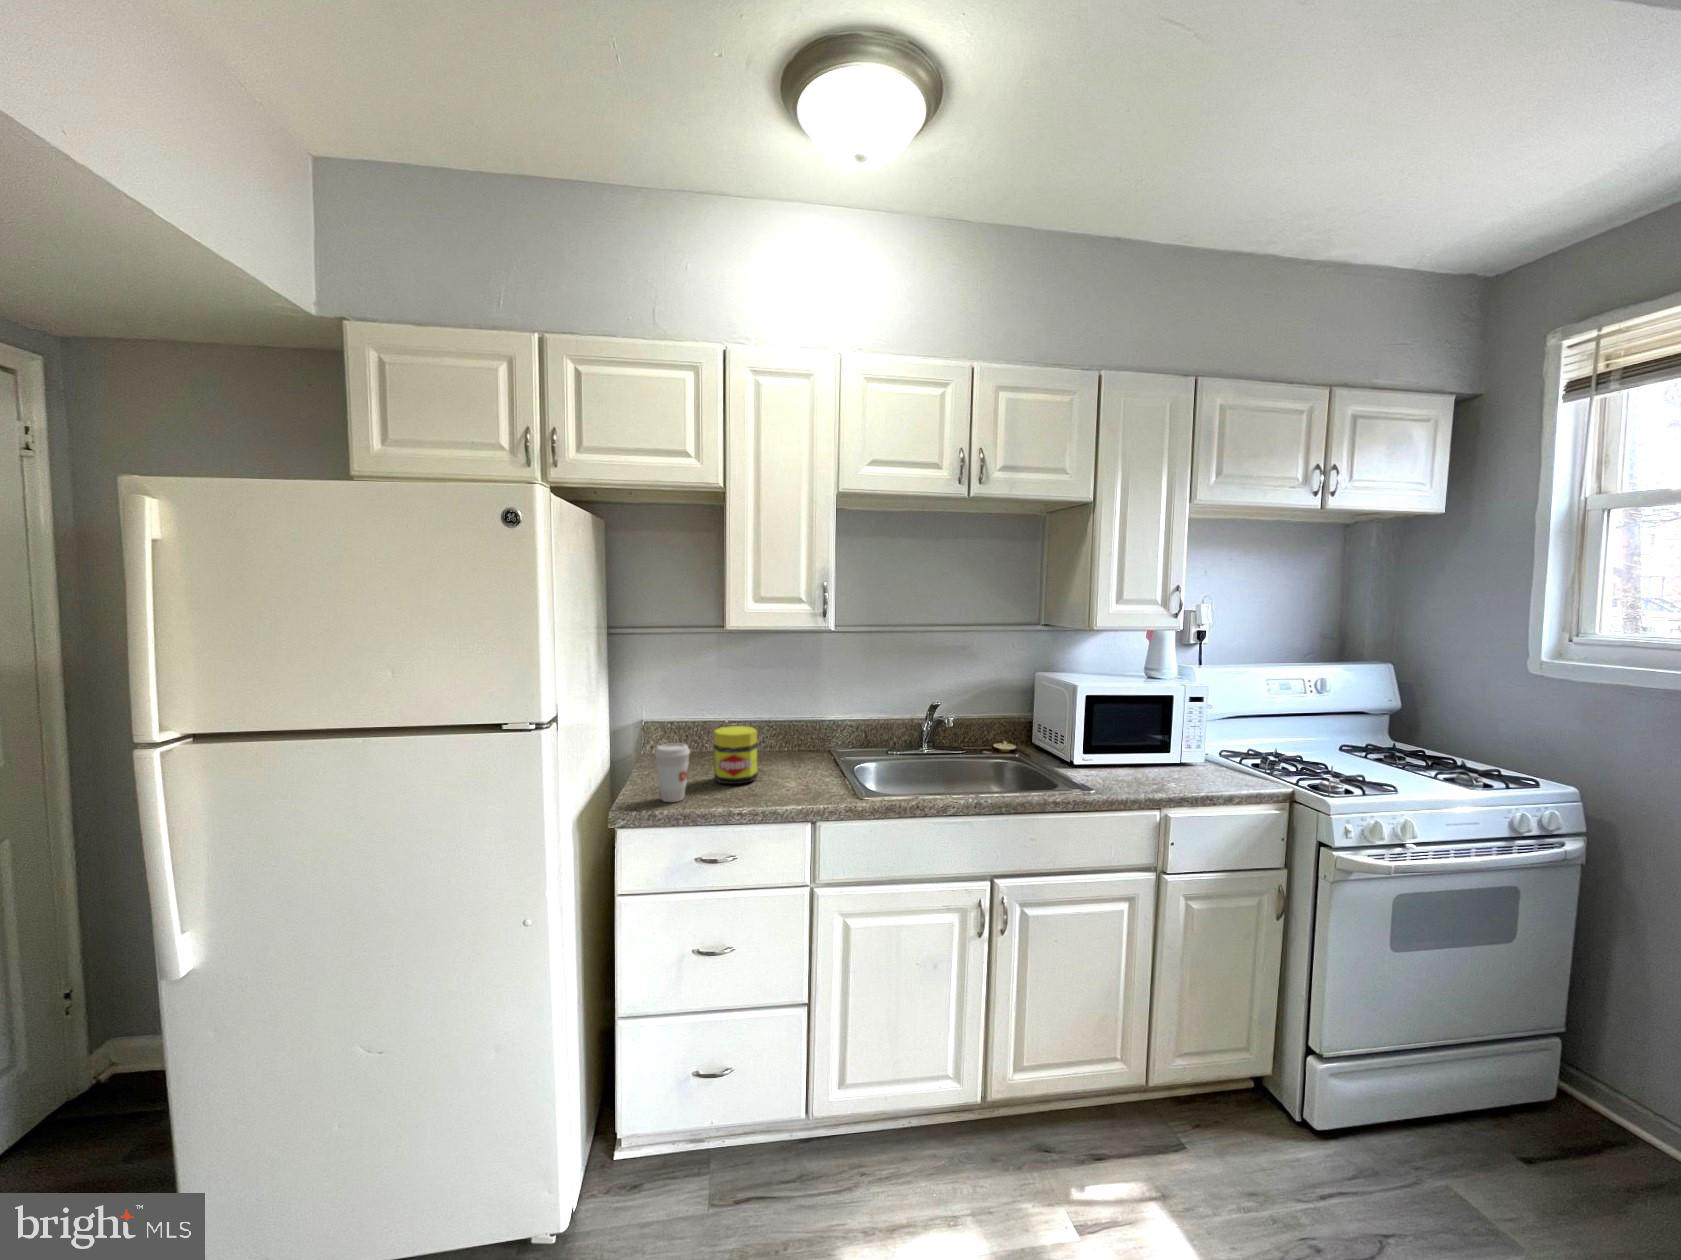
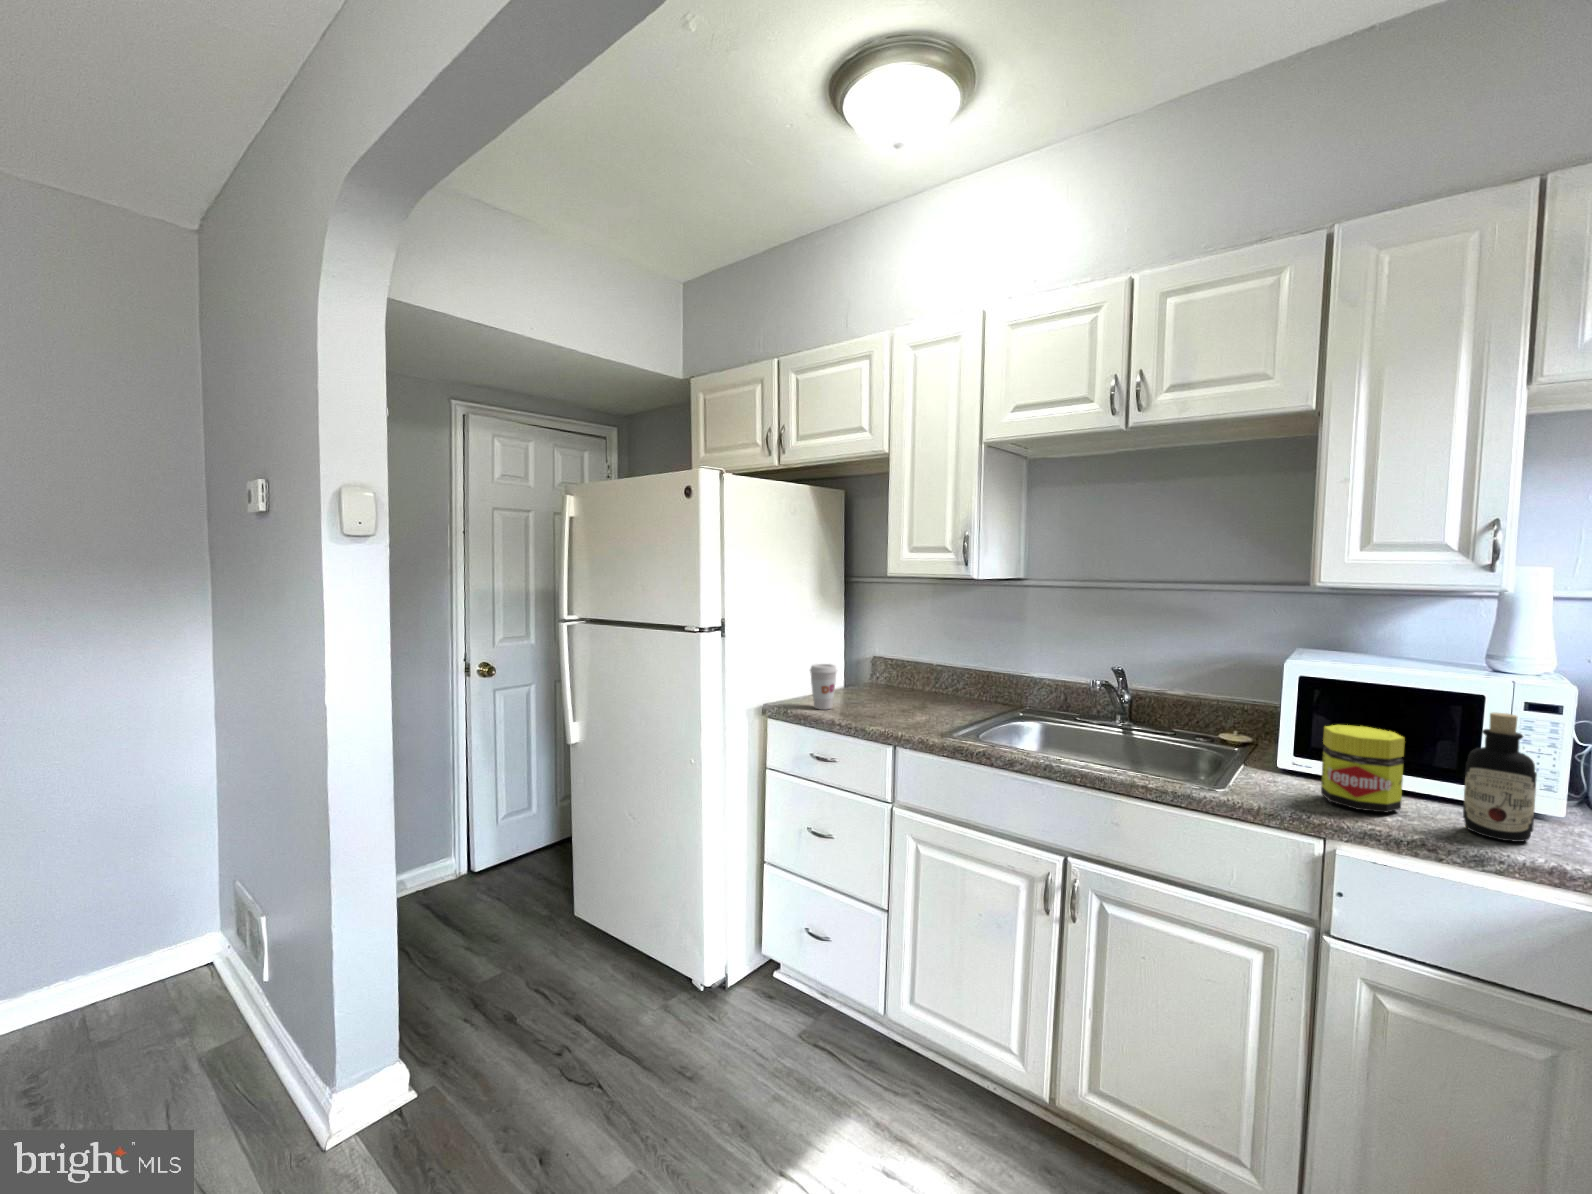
bottle: none [1199,704,1233,781] -> present [1463,713,1537,842]
jar: present [714,726,757,784] -> present [1321,725,1405,812]

